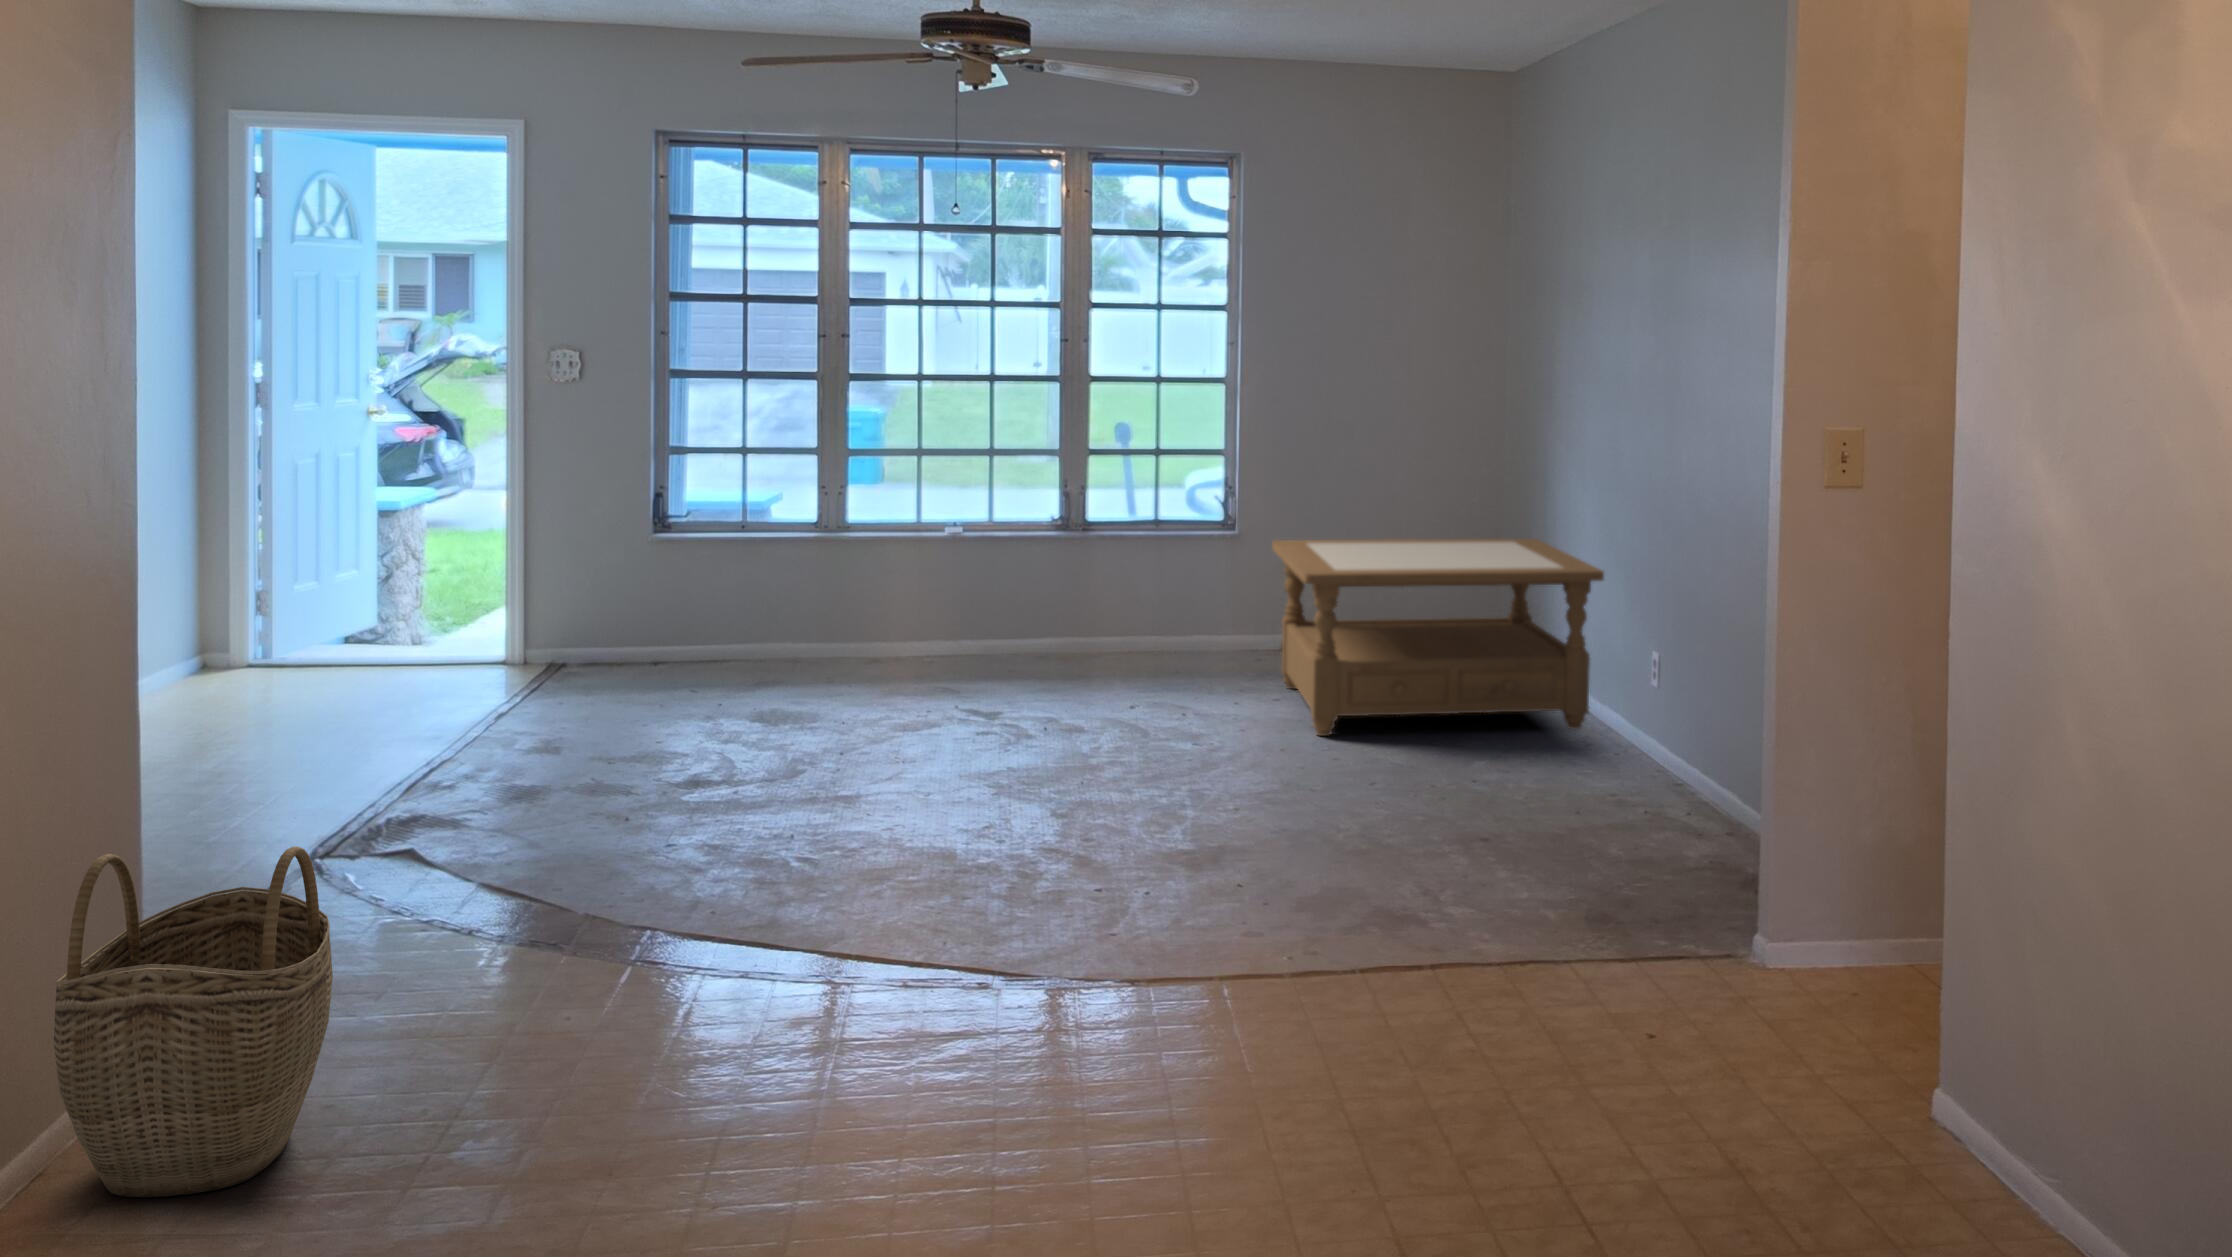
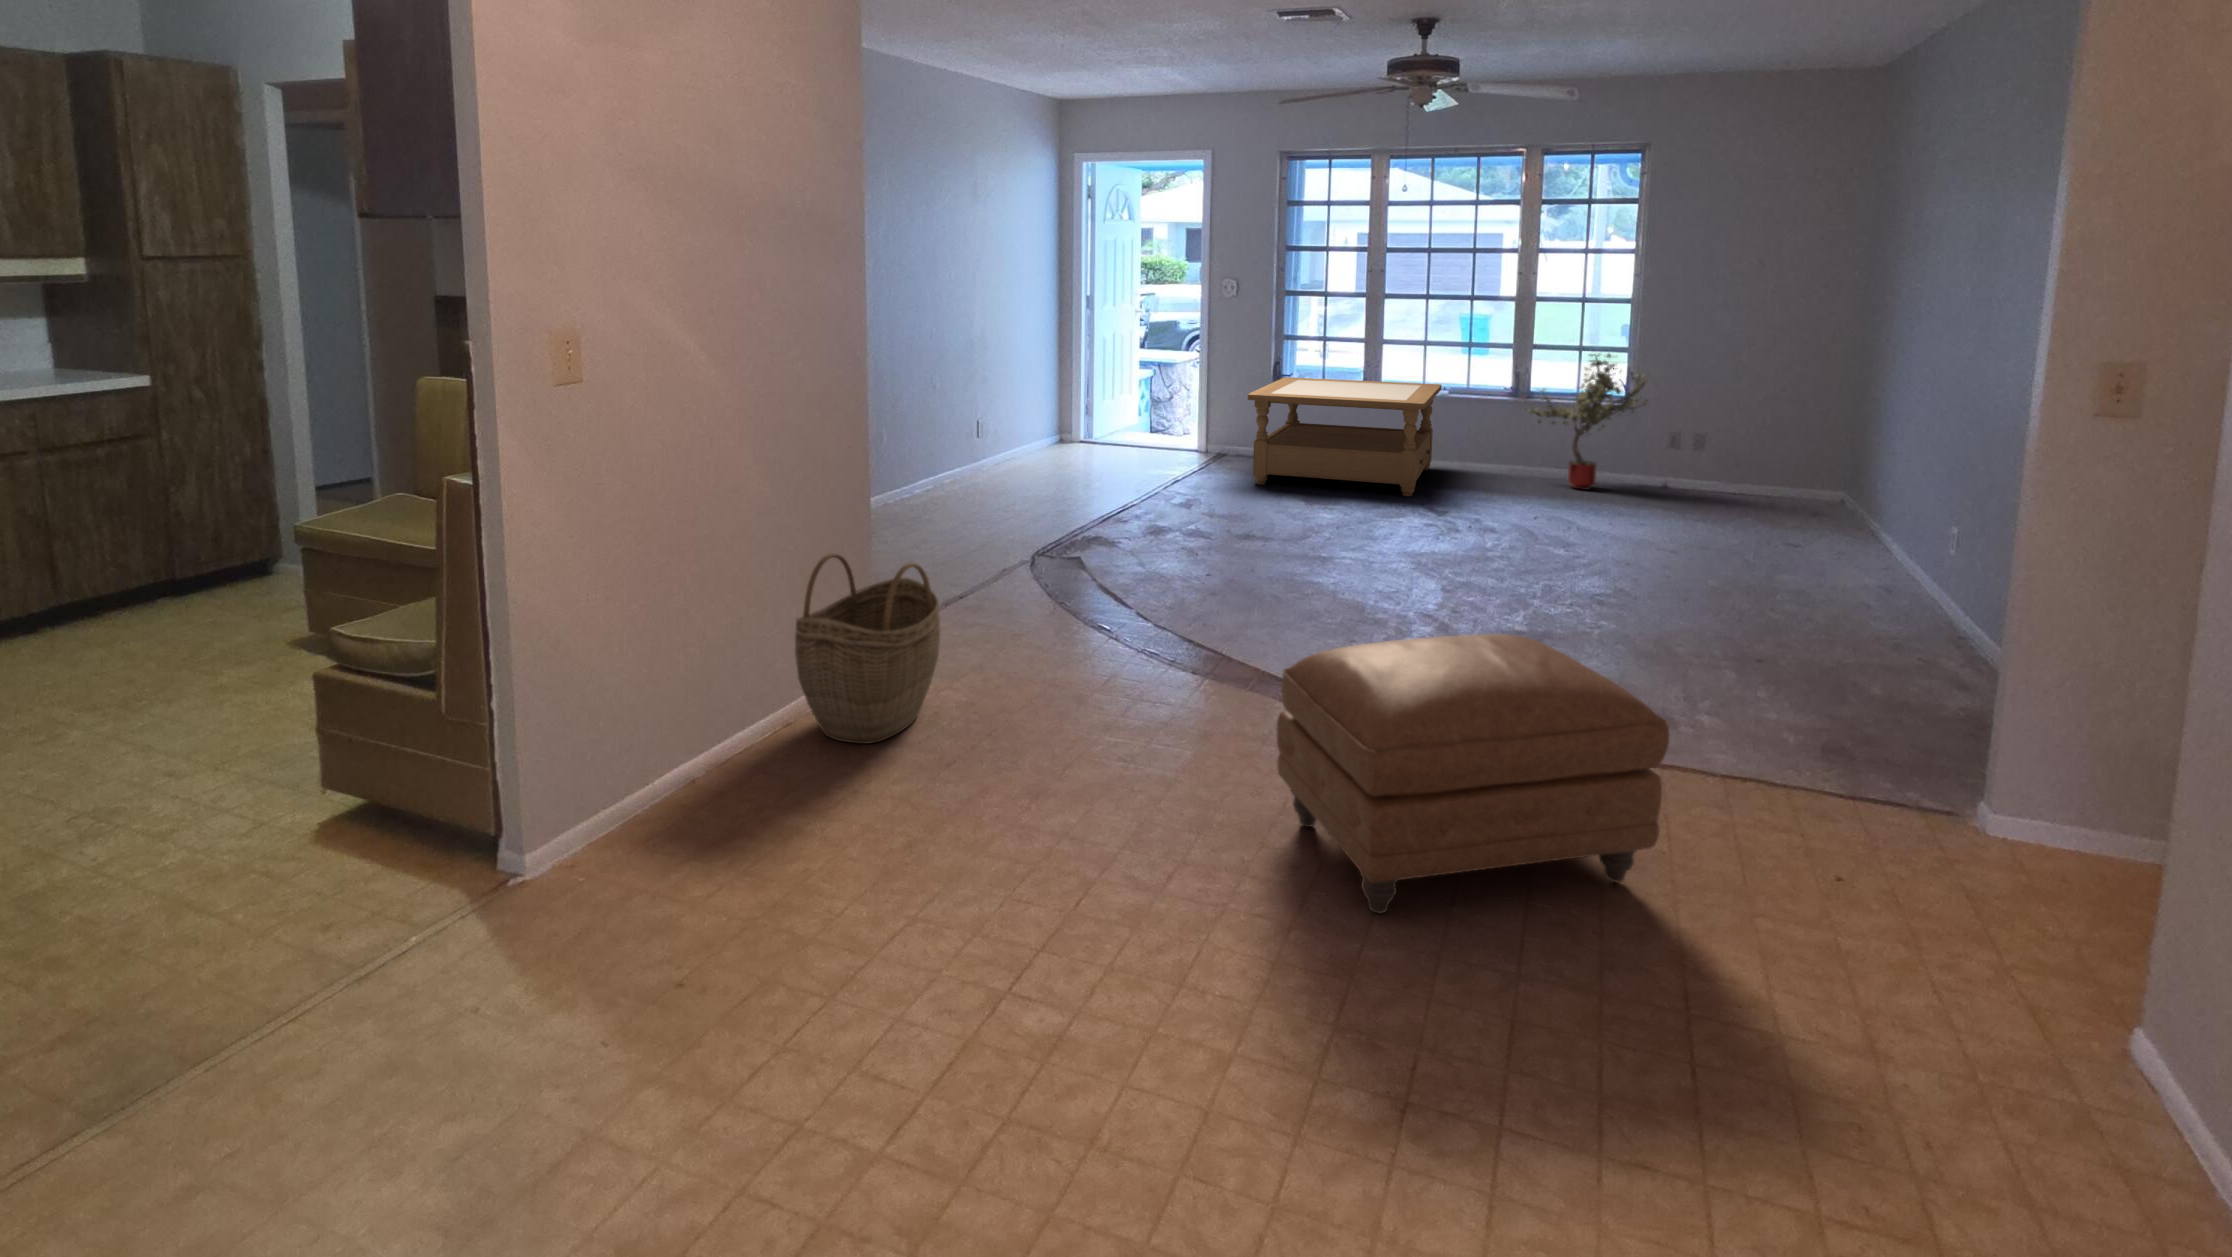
potted tree: none [1083,455,1255,663] -> present [1528,354,1650,490]
coffee table: present [1272,539,1604,736] -> present [1248,377,1442,496]
ottoman: none [990,814,1488,1192] -> present [1276,634,1670,913]

